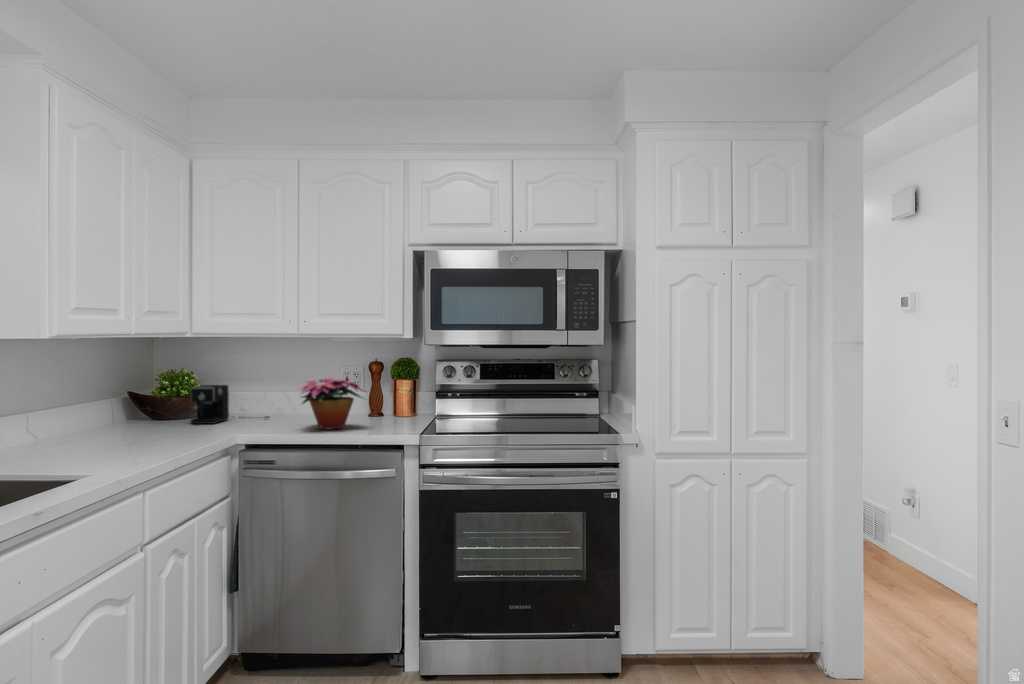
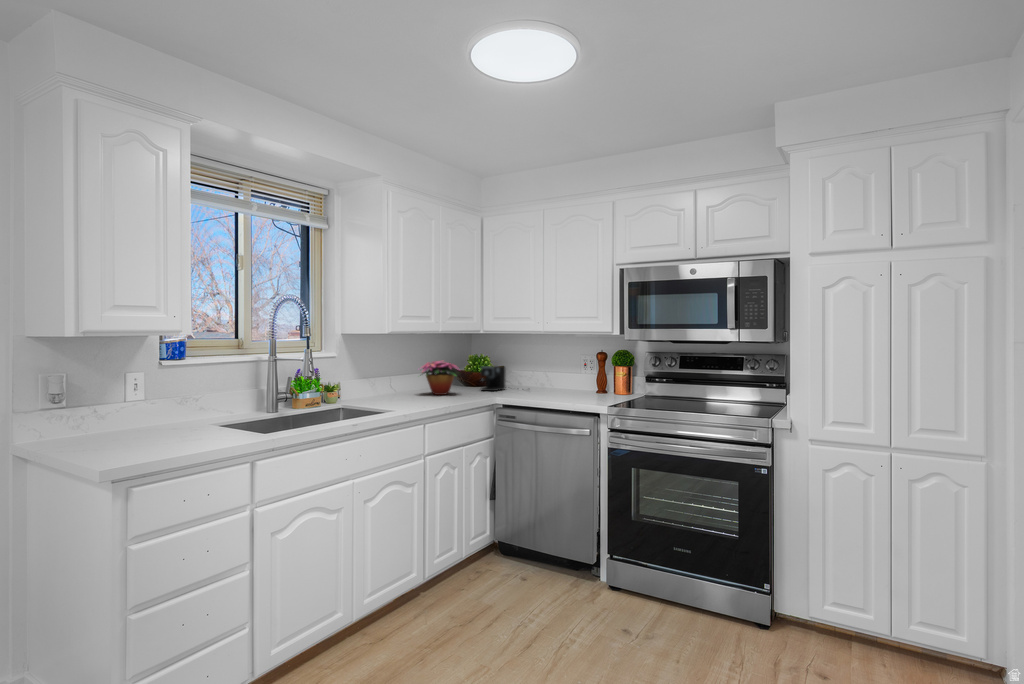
flower arrangement: present [299,378,365,429] -> present [421,361,458,395]

